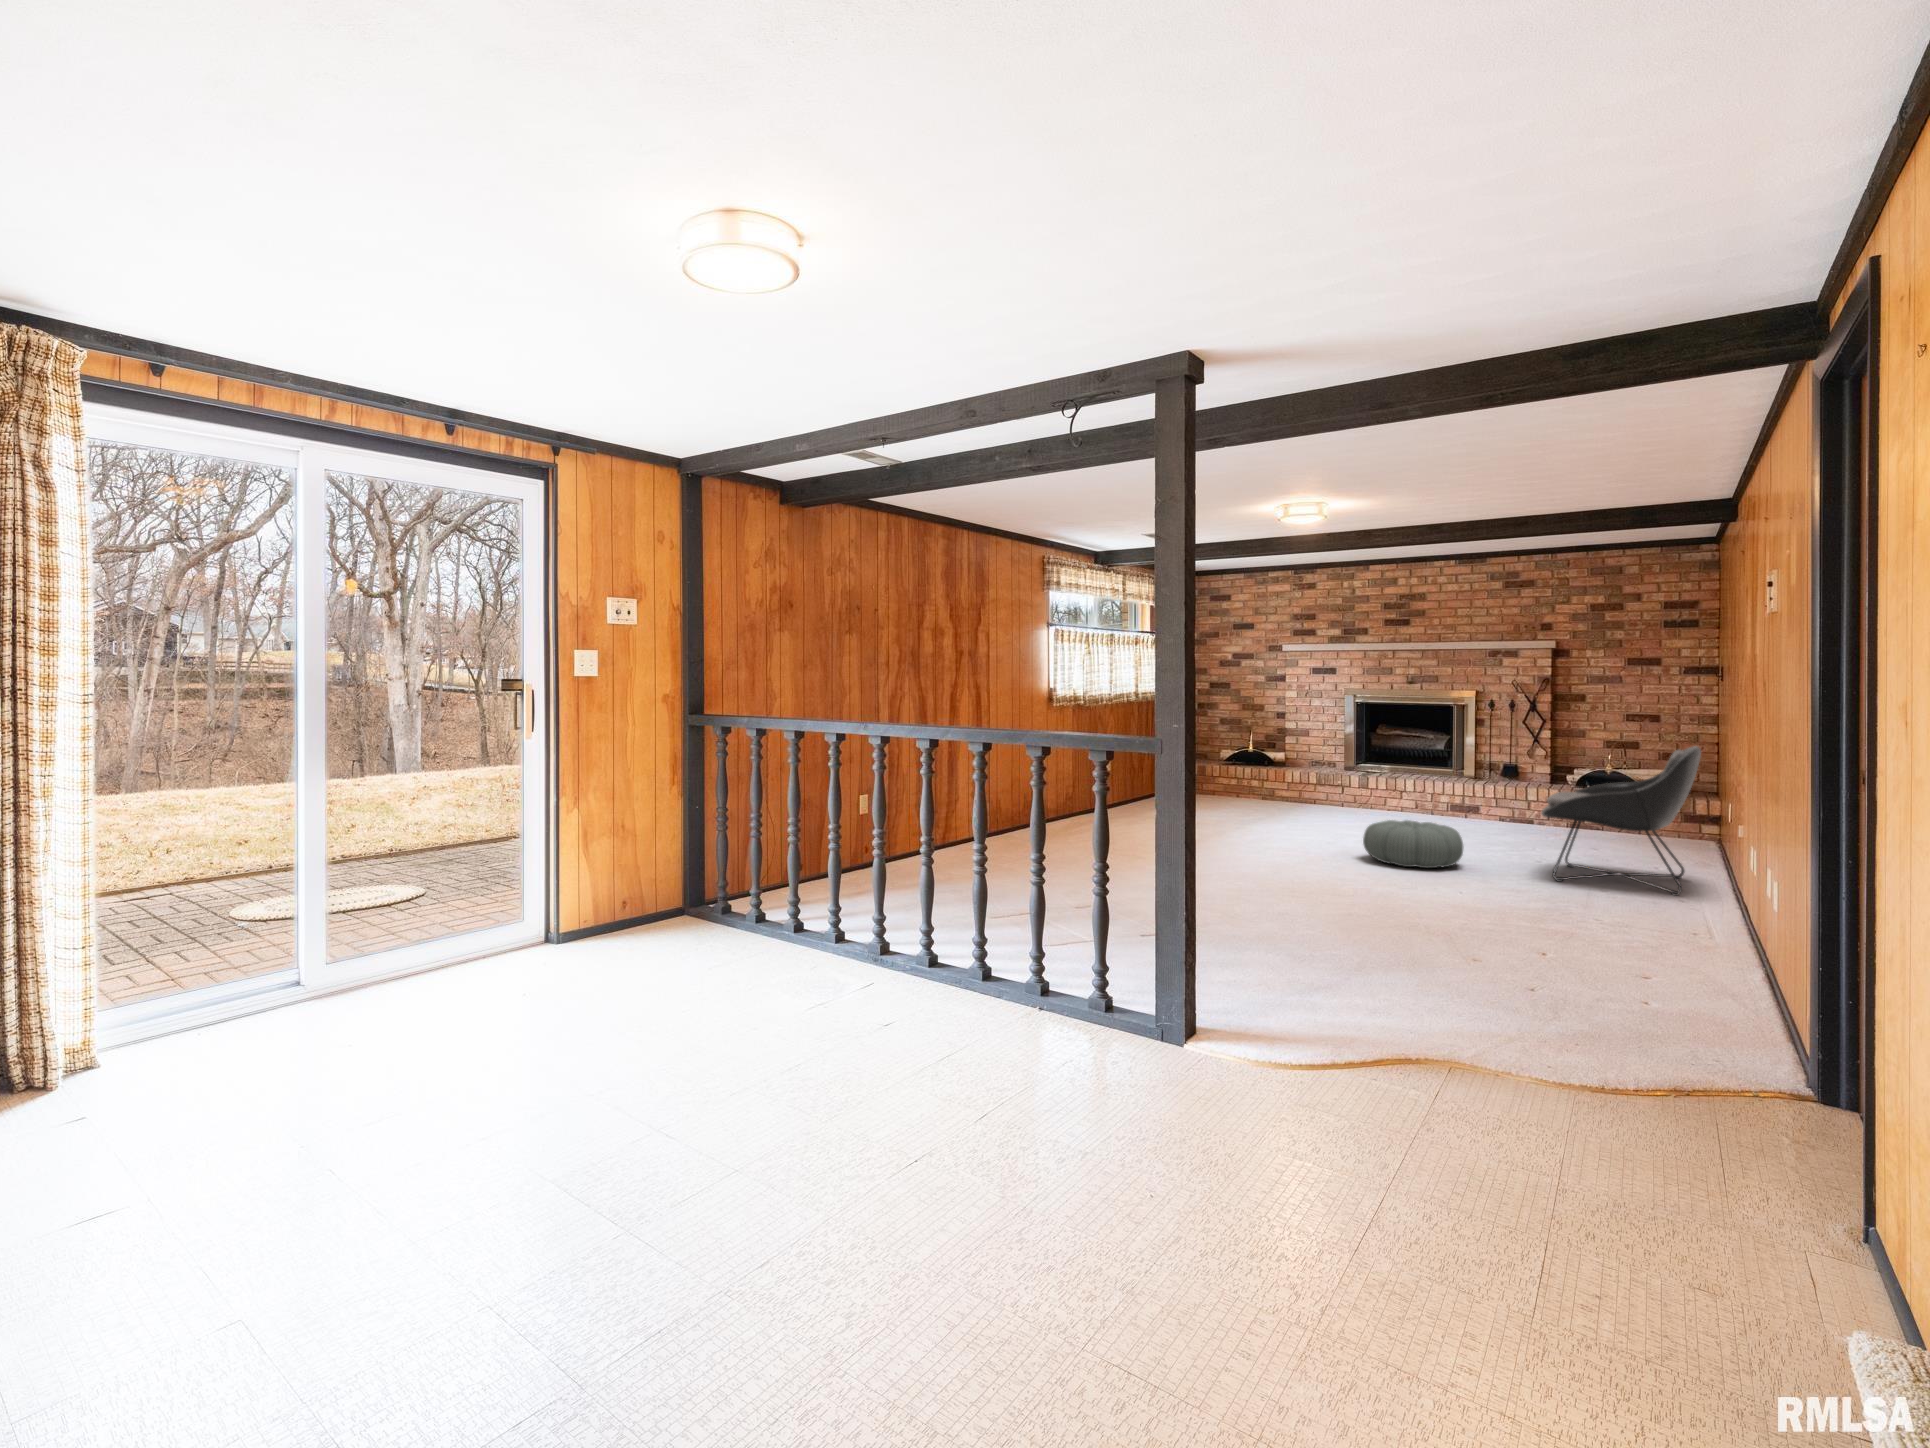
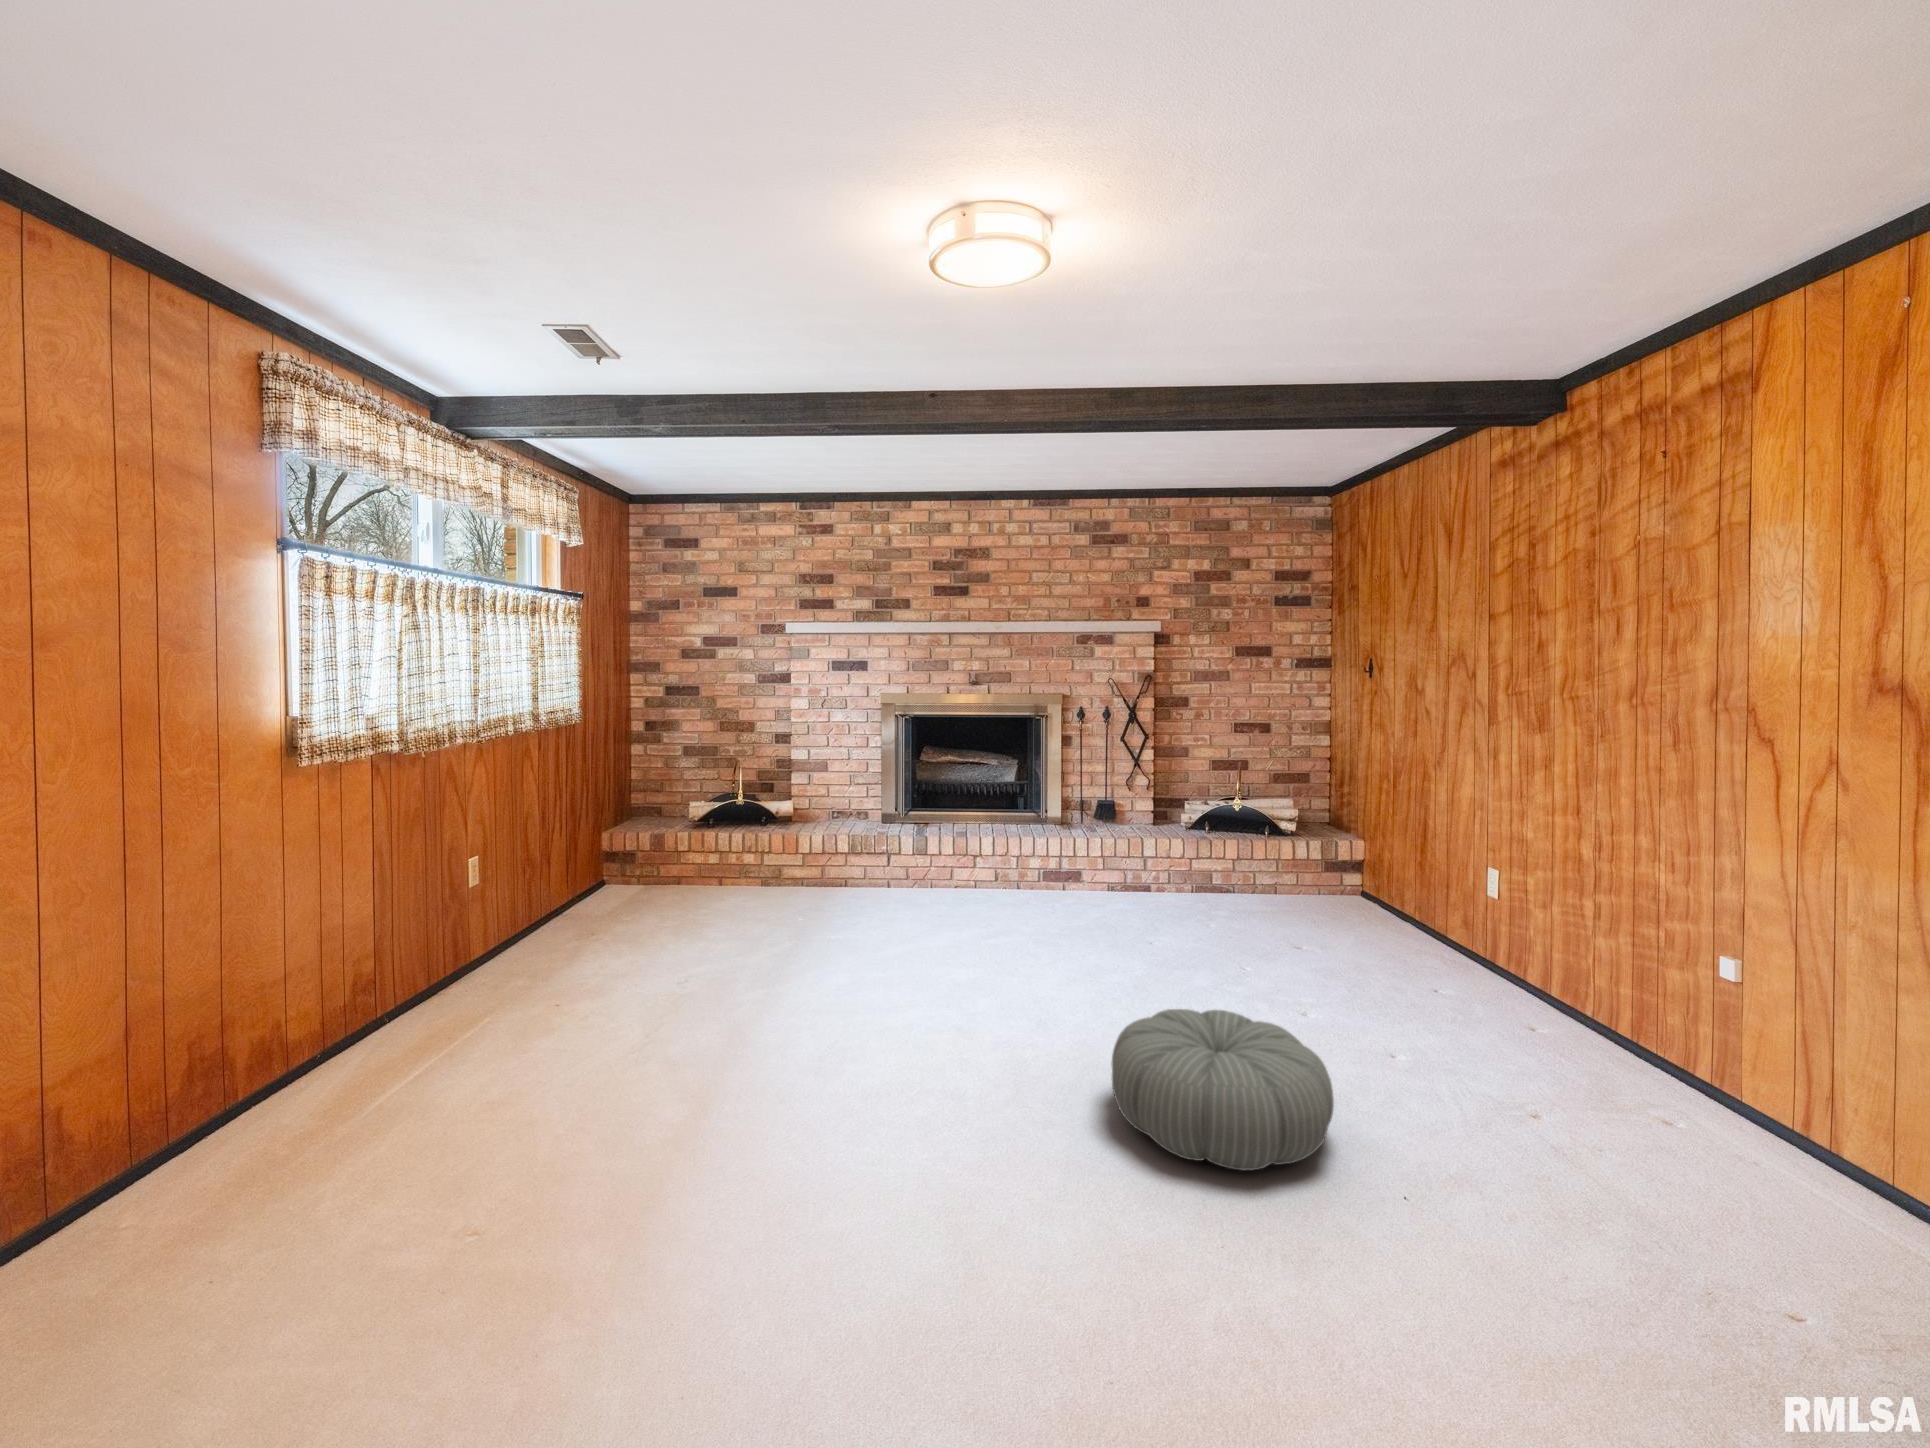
lounge chair: present [1541,746,1701,896] -> none [1389,815,1764,1156]

